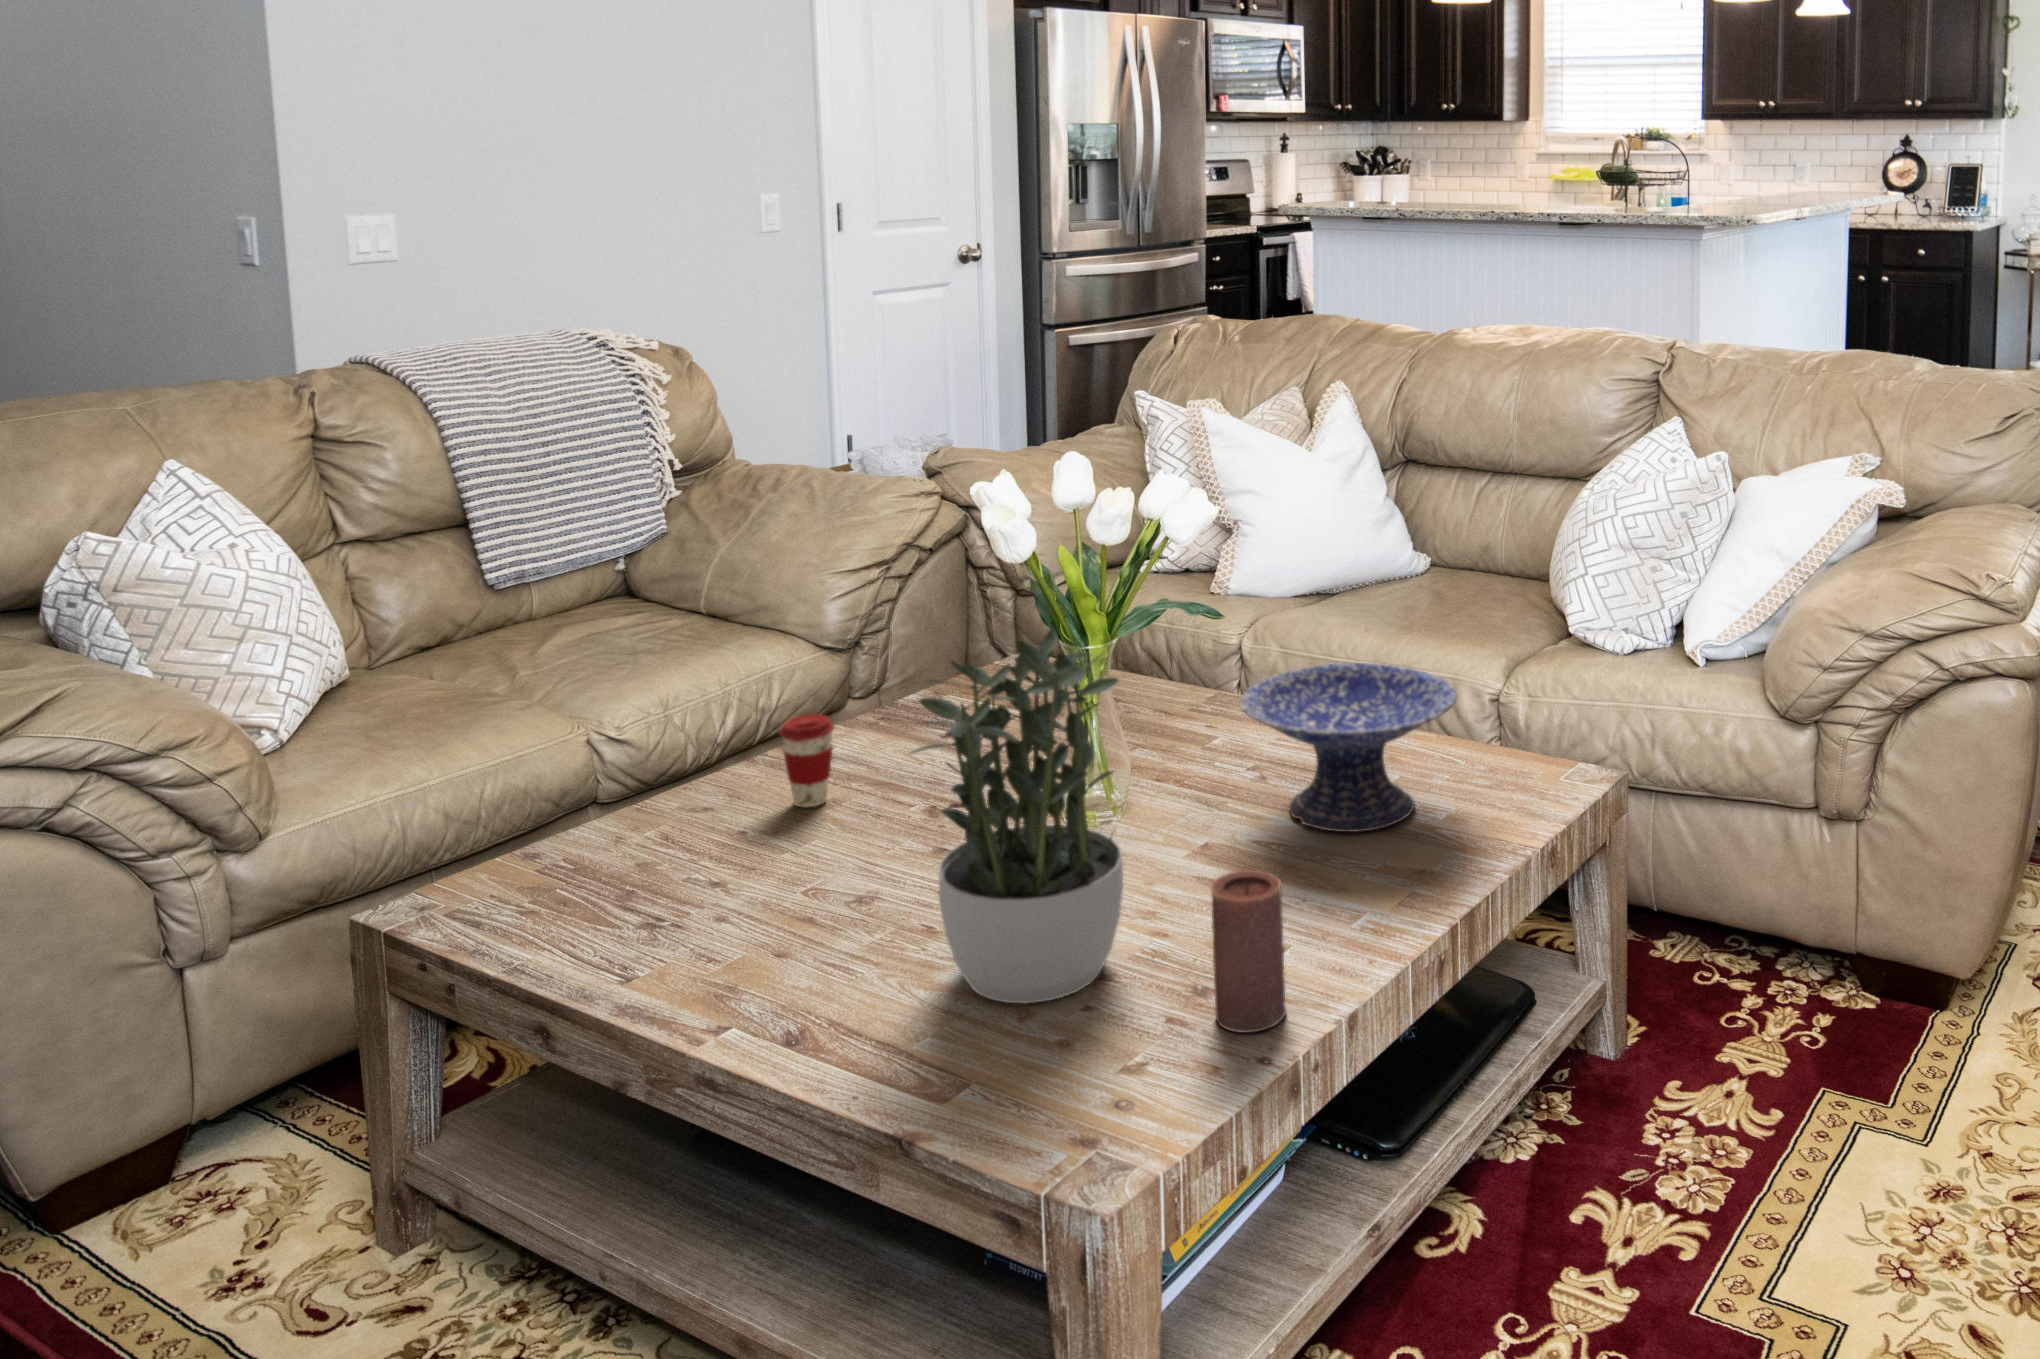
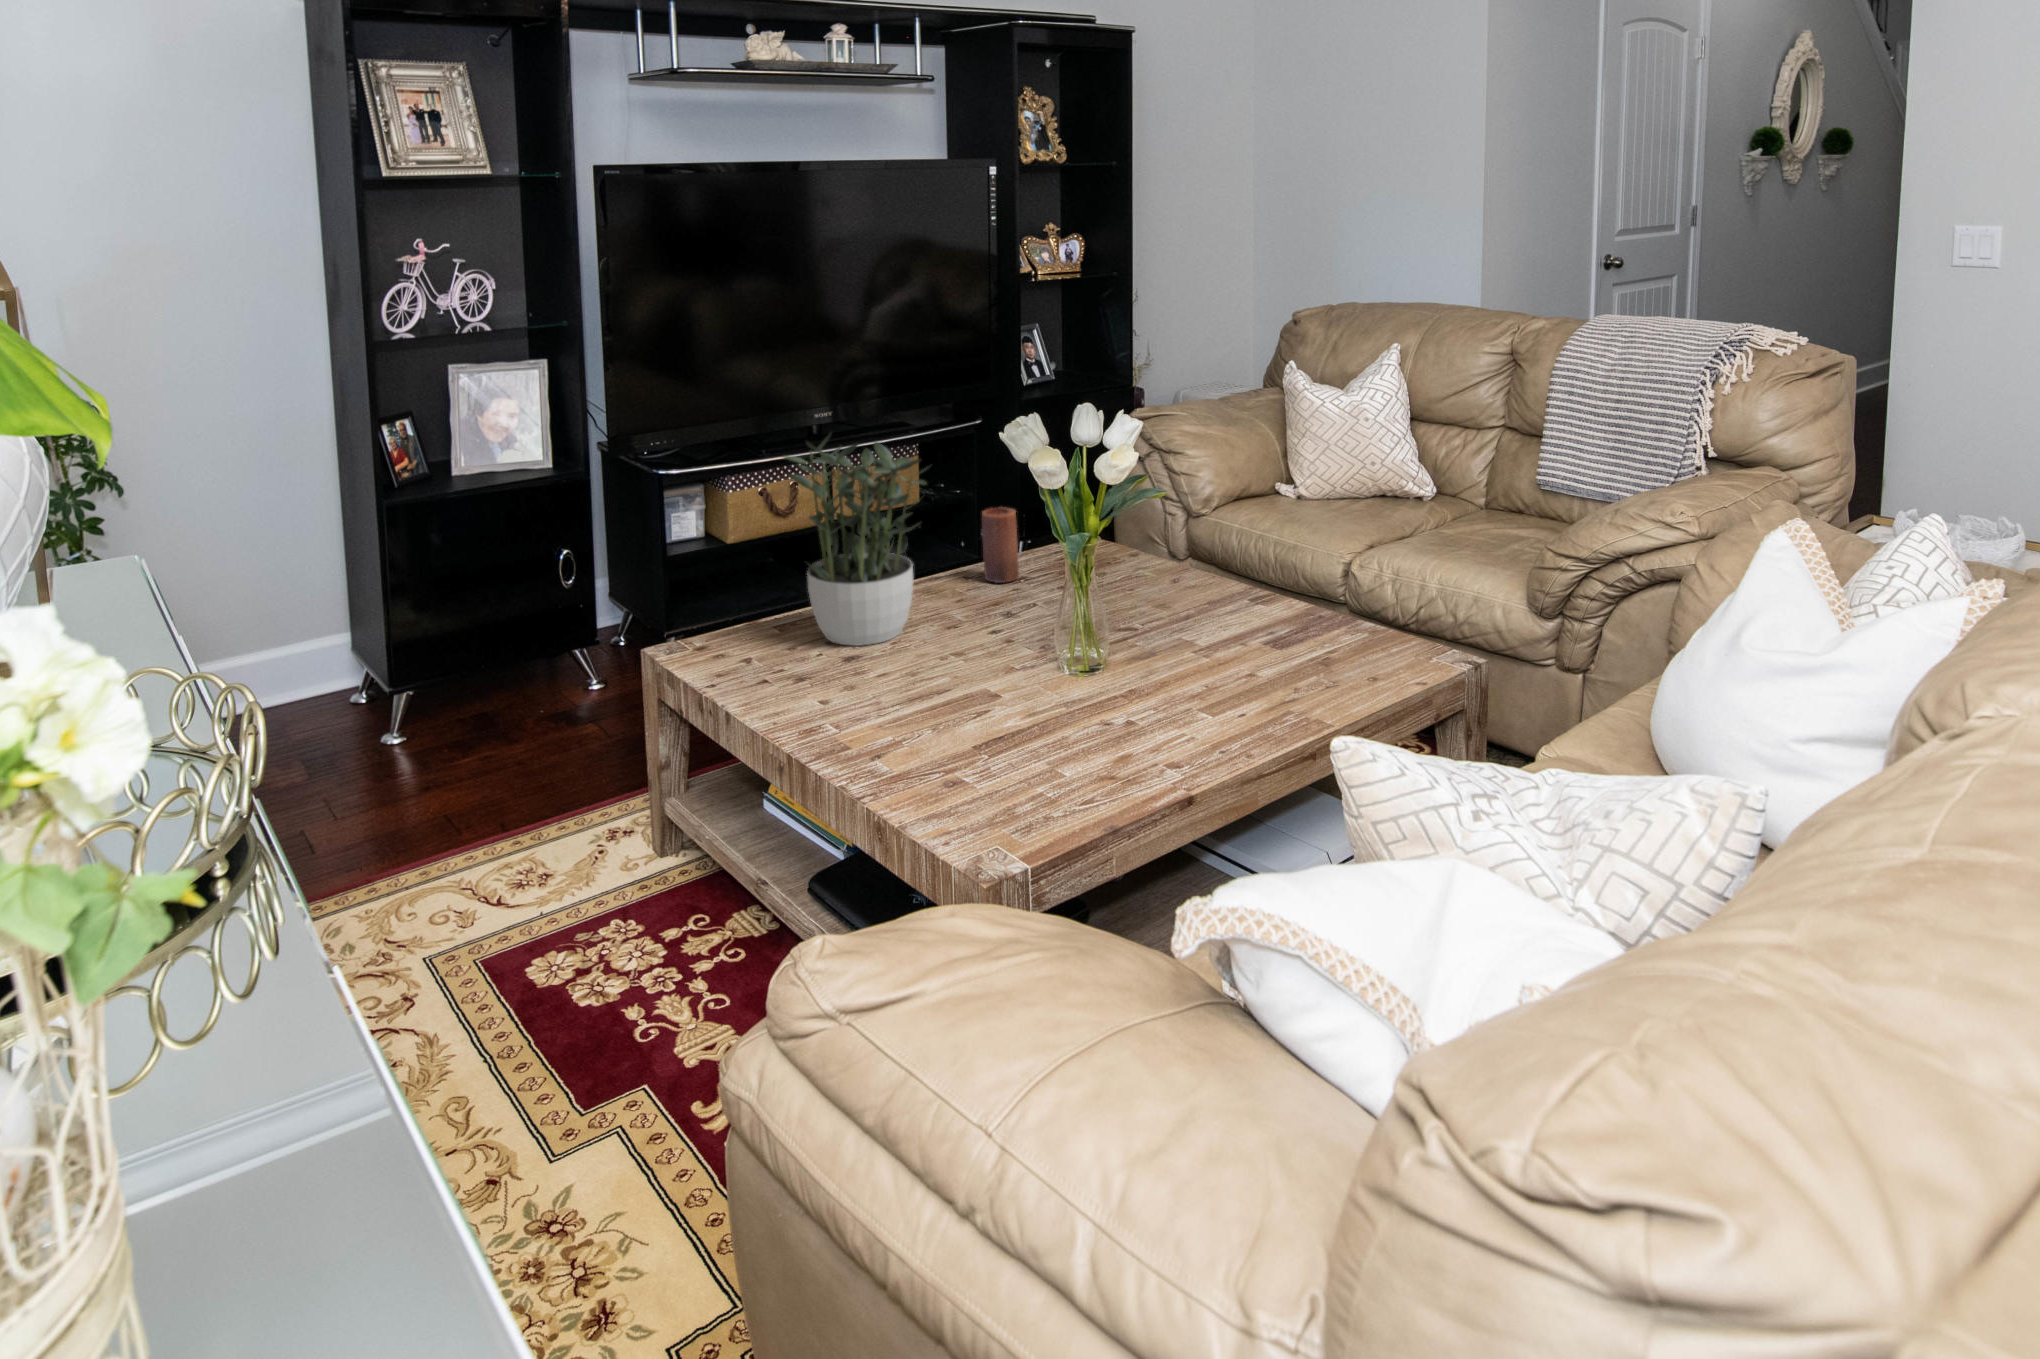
decorative bowl: present [1240,663,1457,832] -> none [903,606,1091,753]
coffee cup: present [780,714,834,807] -> none [1149,530,1184,592]
candle: present [1211,870,1287,1033] -> present [982,507,1019,583]

